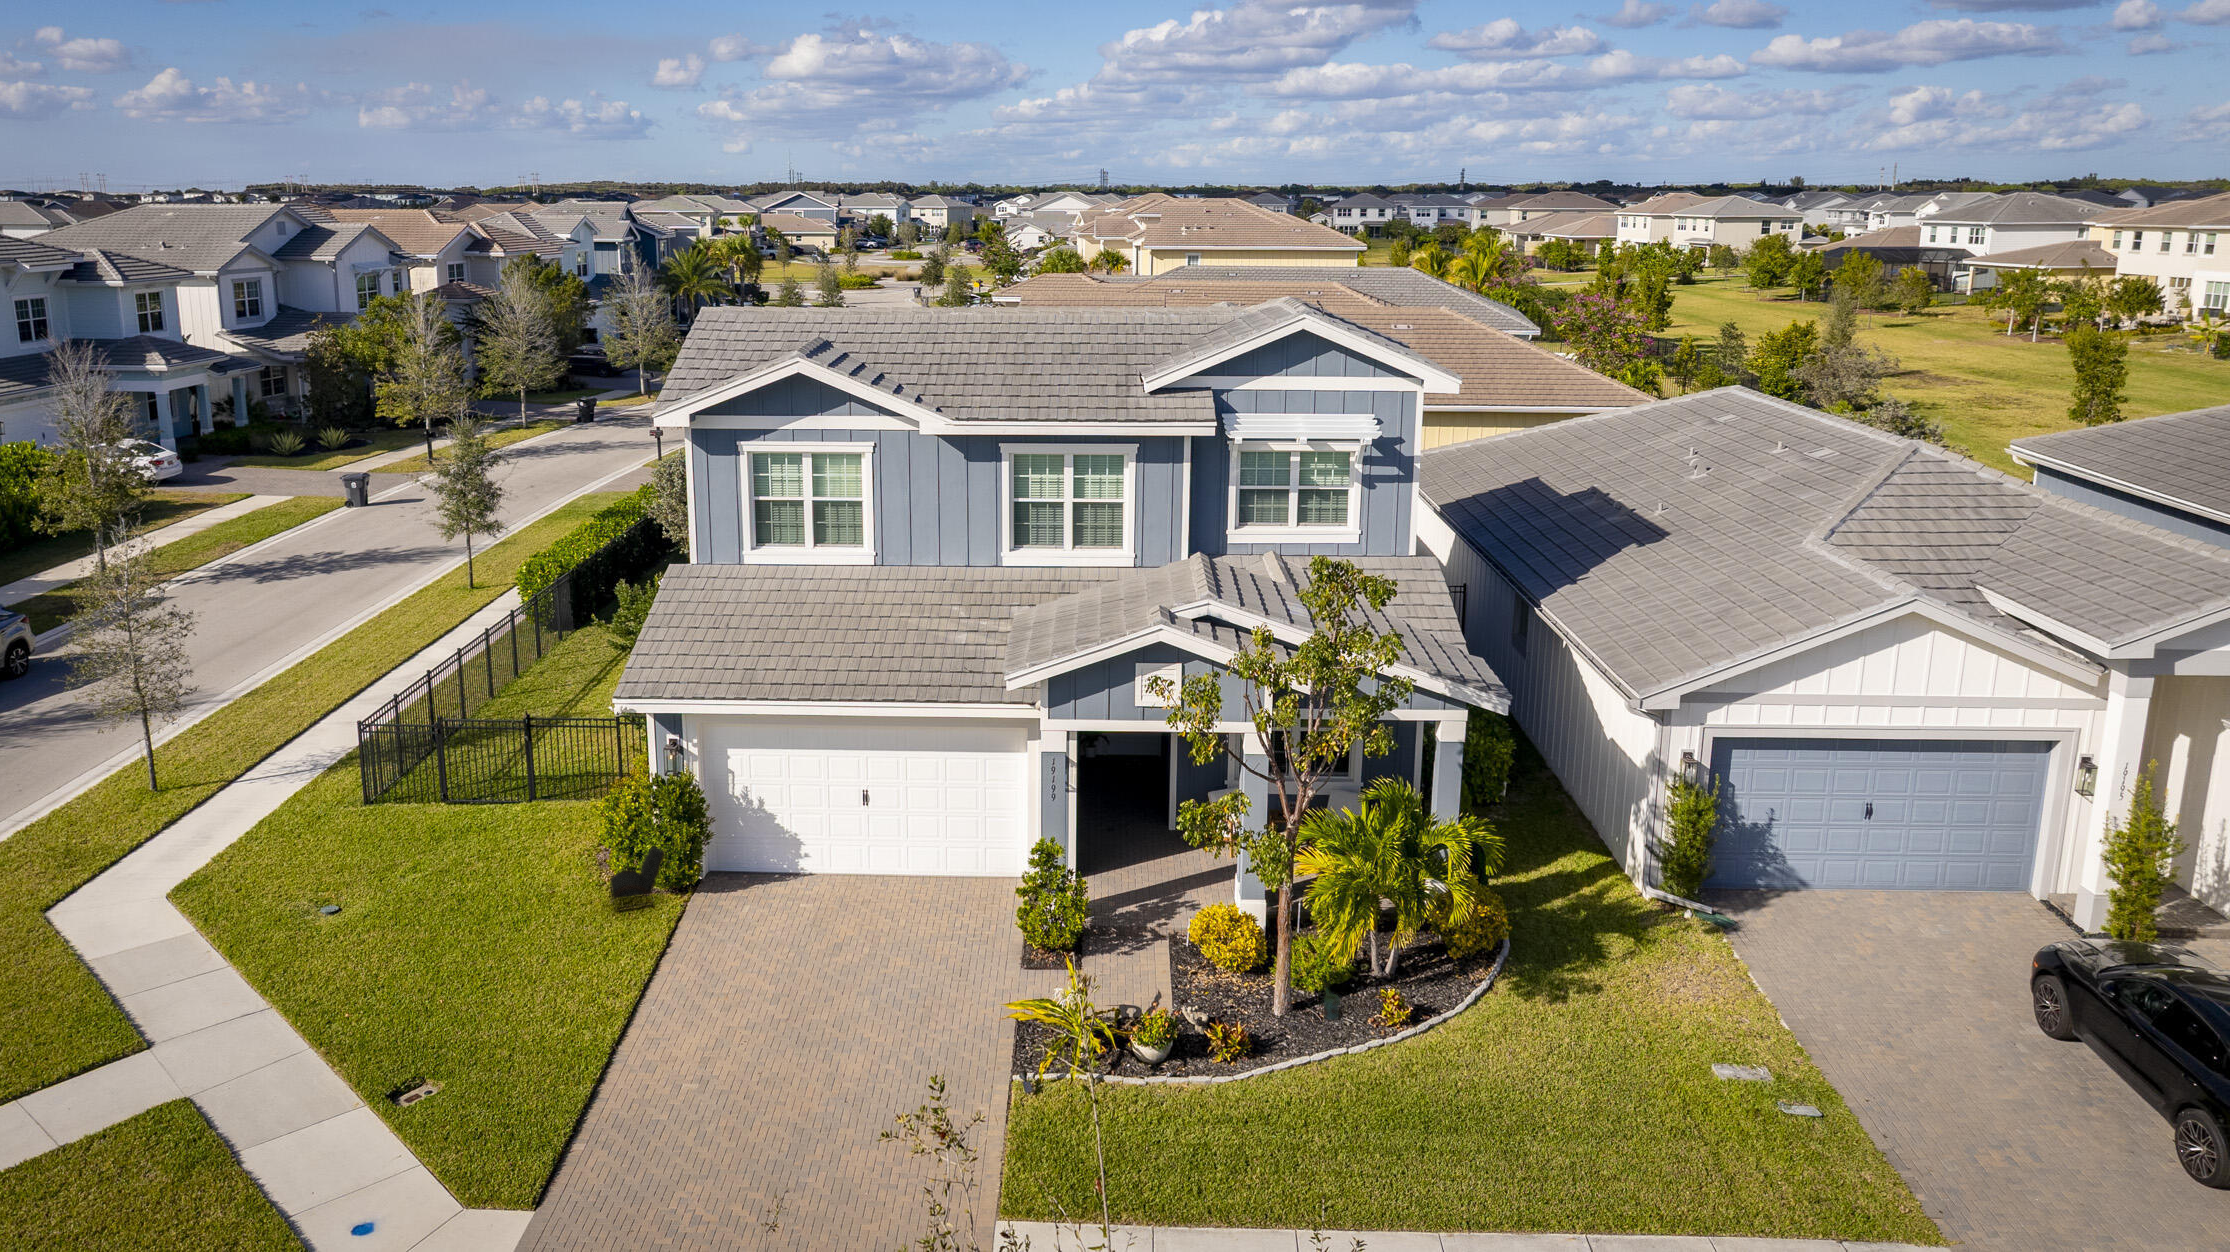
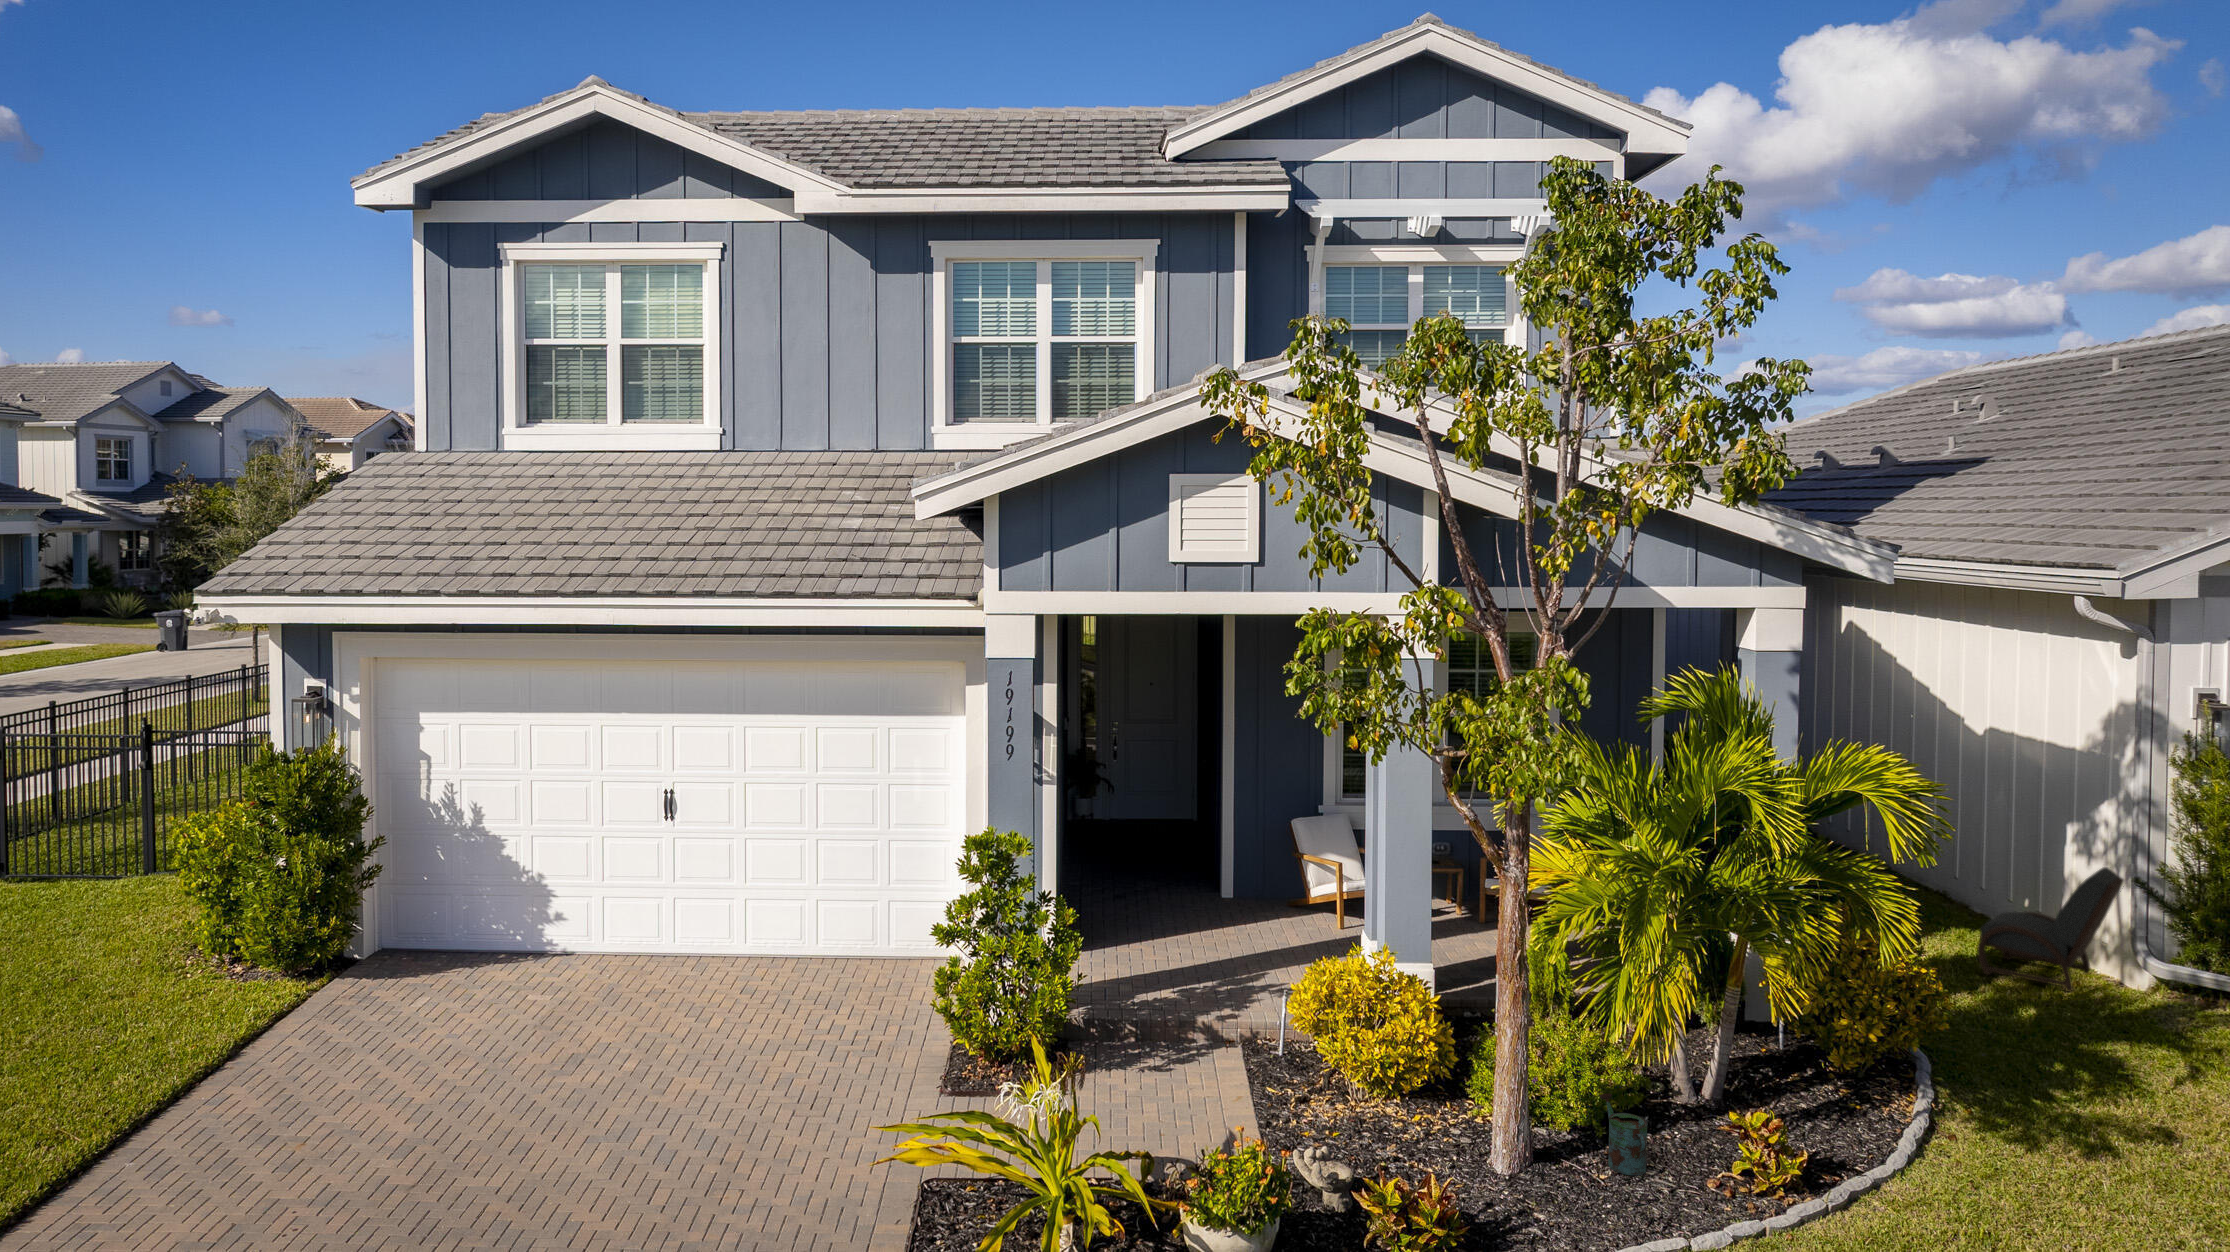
lounge chair: present [610,846,665,913] -> present [1977,867,2124,992]

